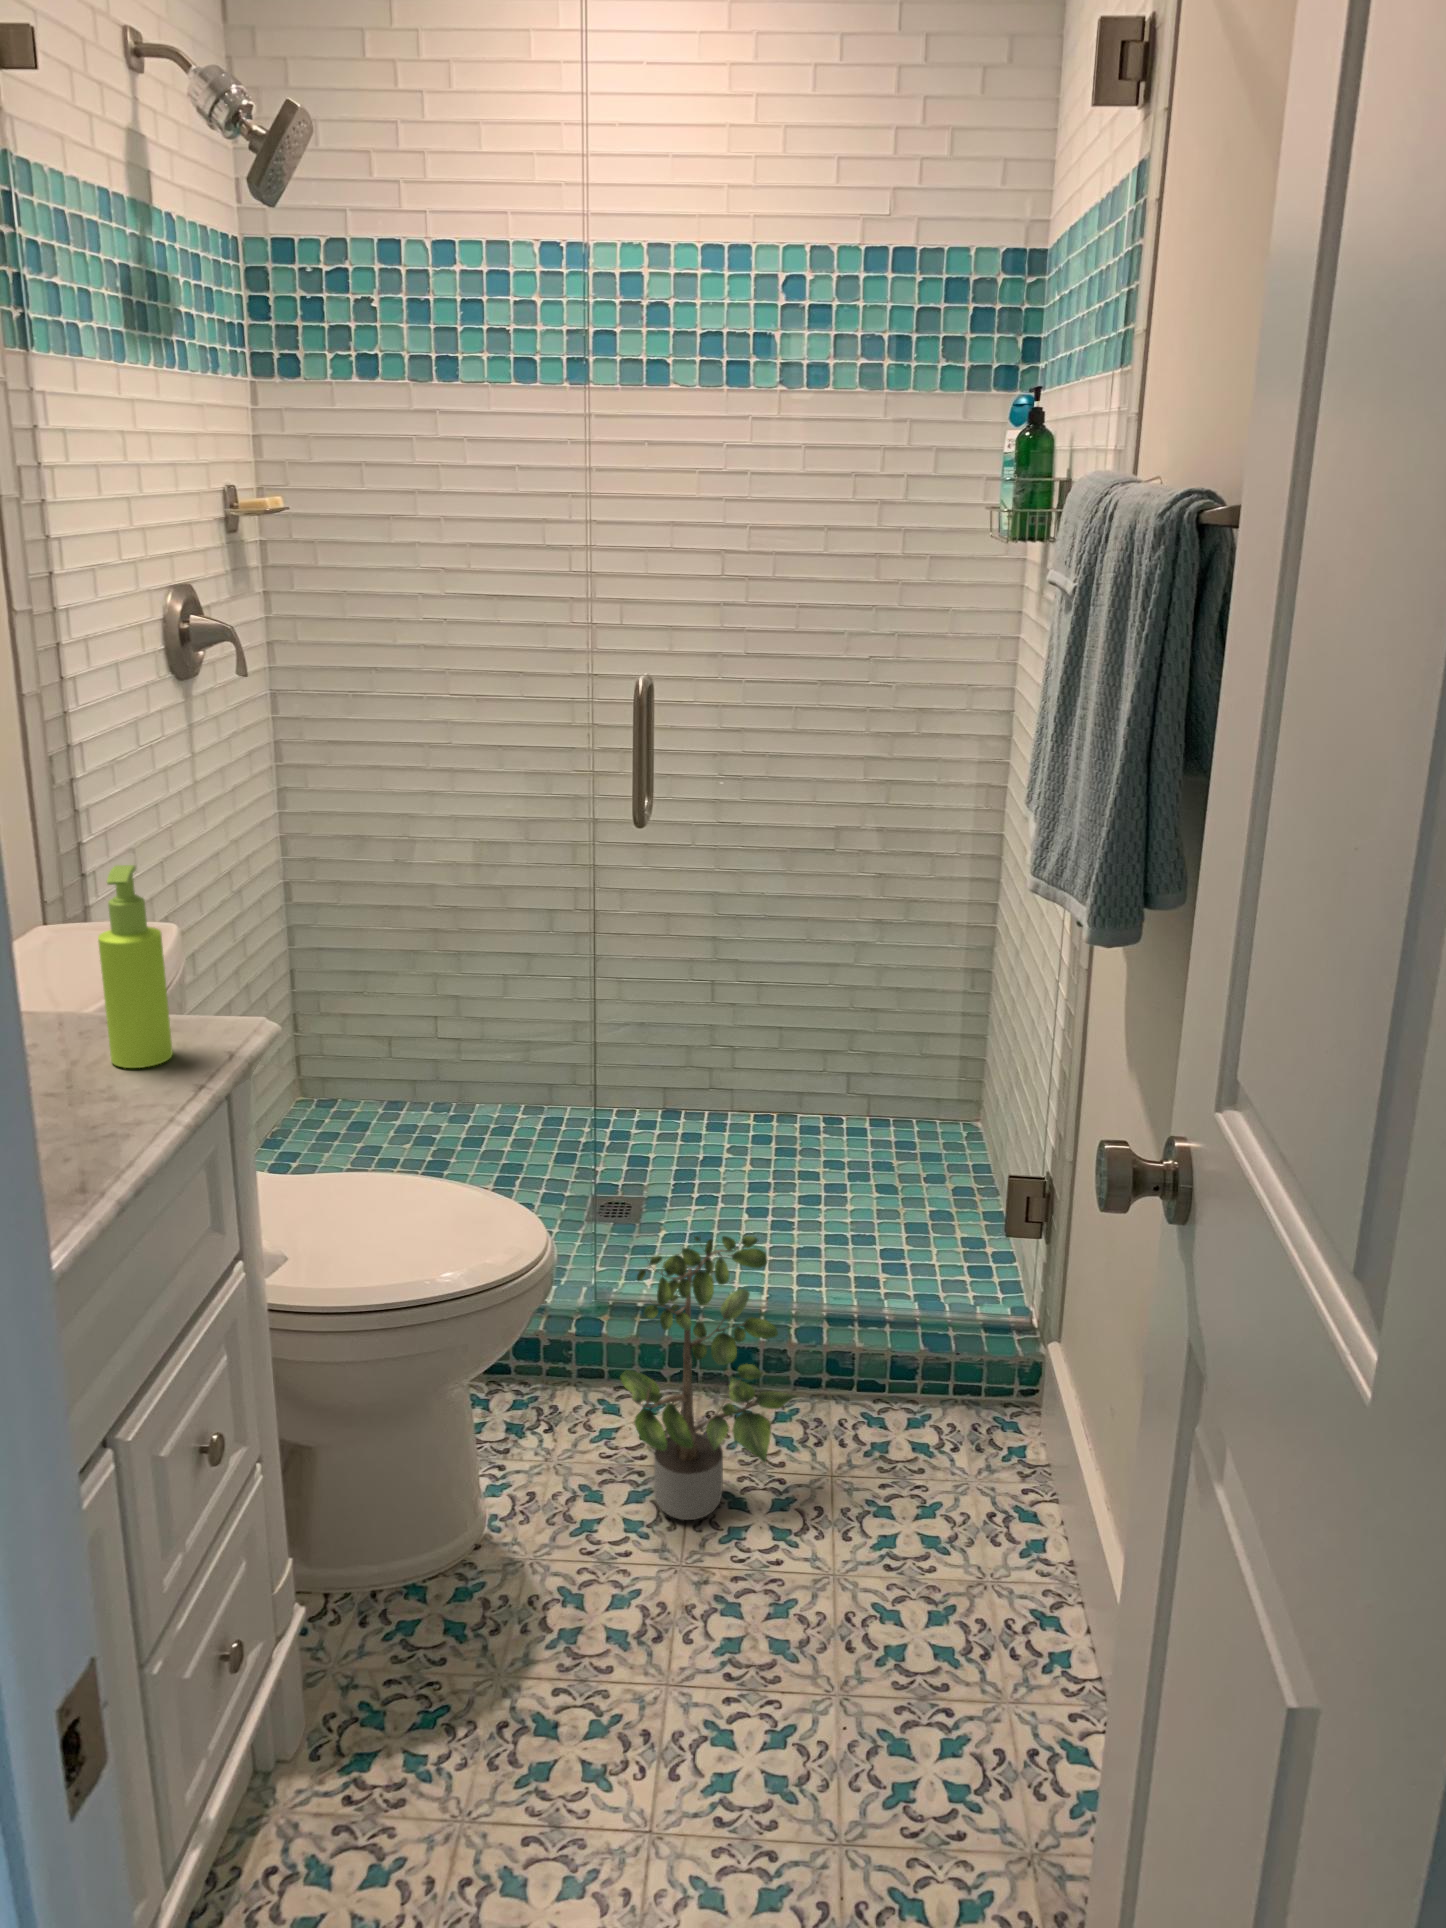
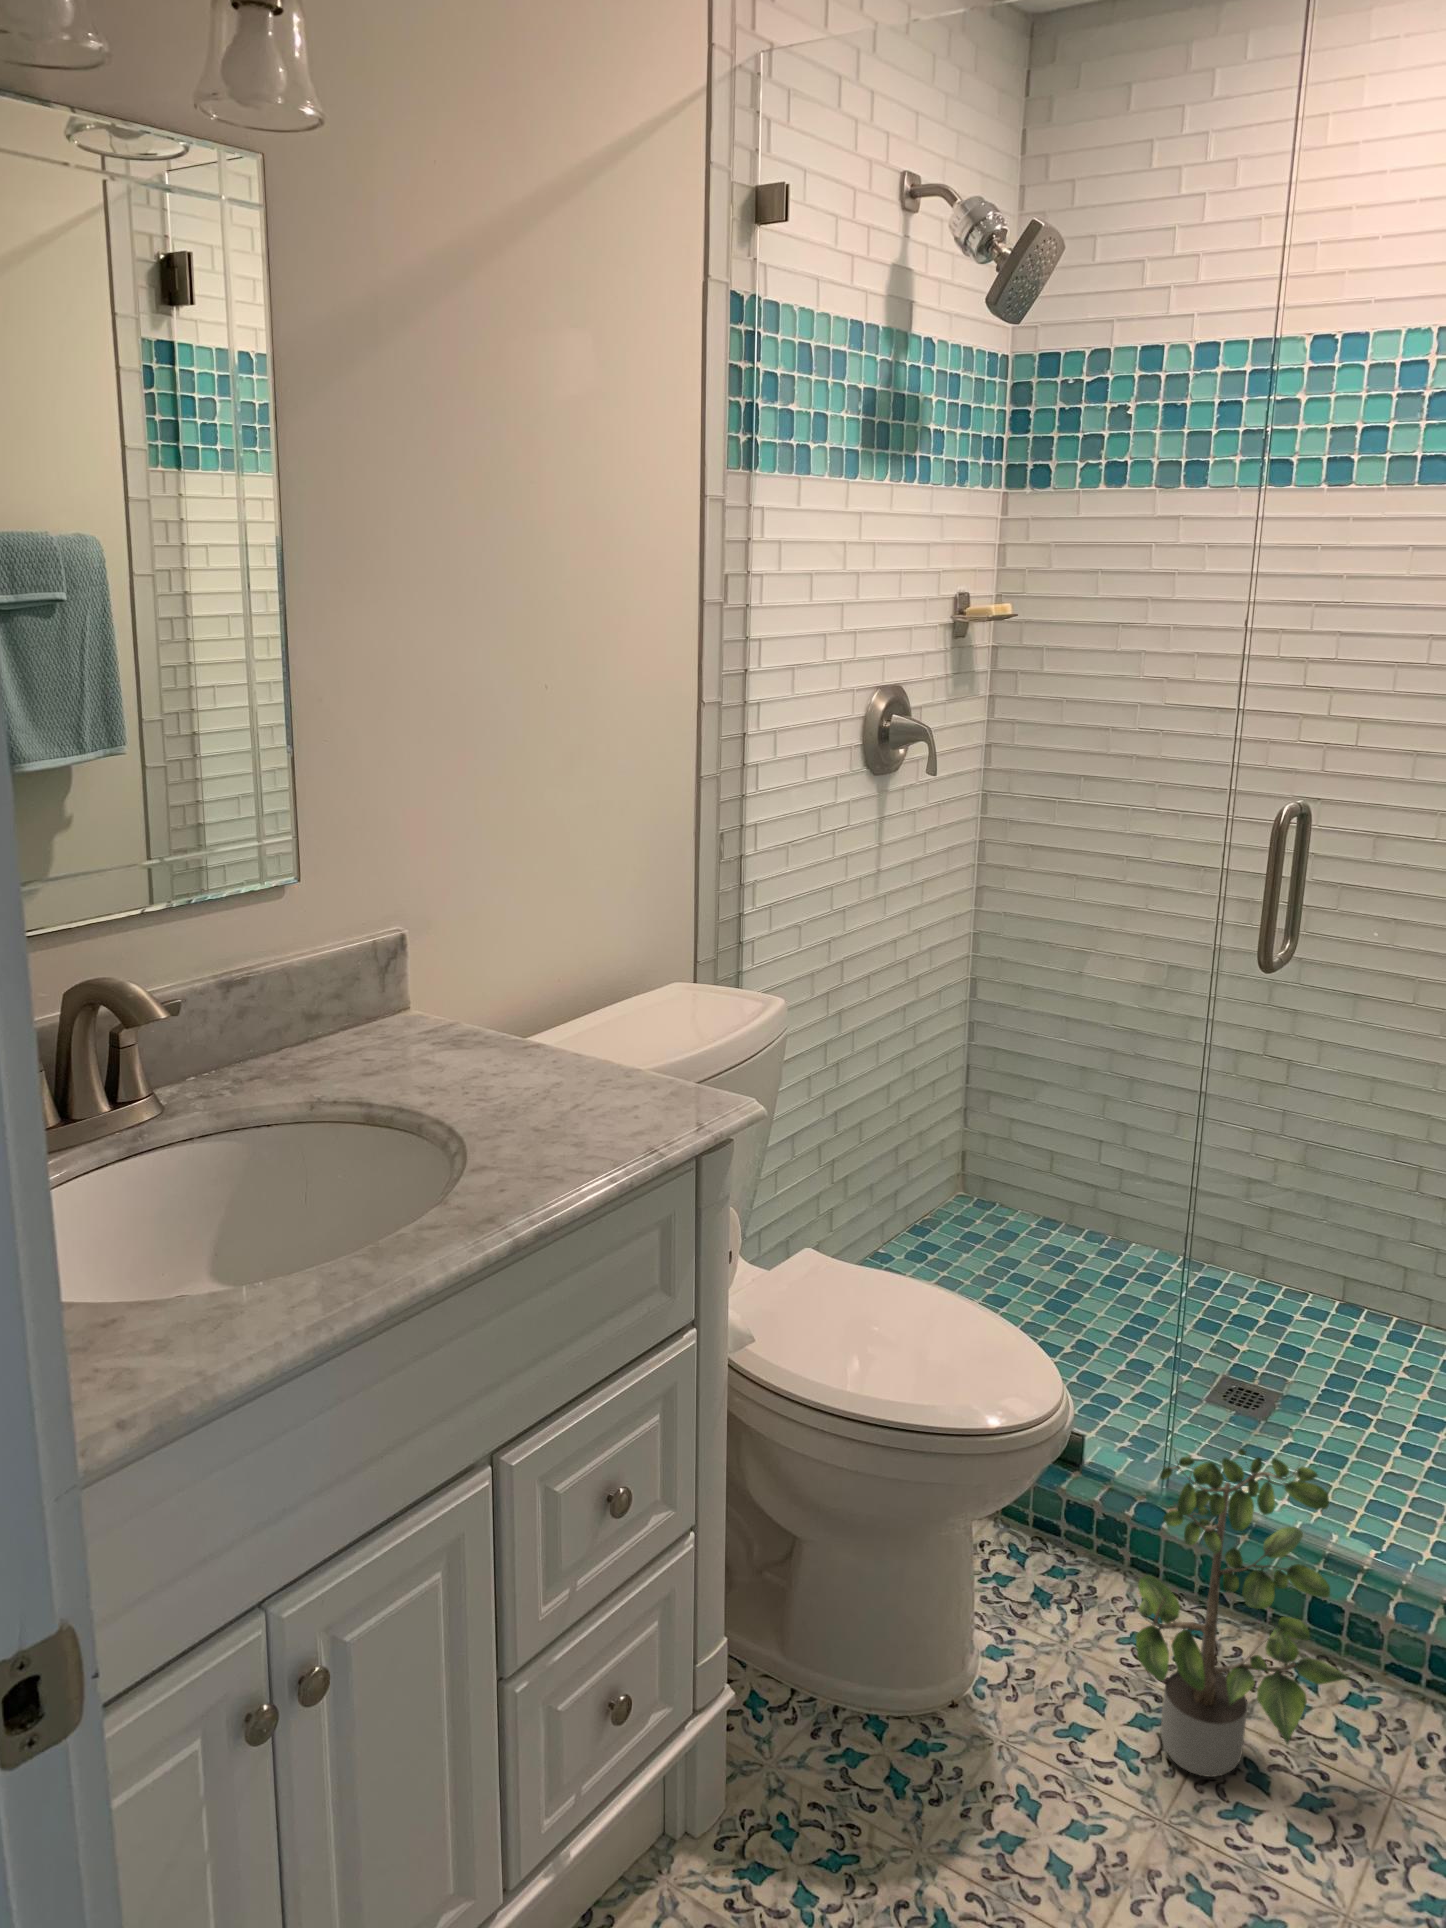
soap dispenser: present [98,865,173,1068] -> none [600,937,655,1128]

